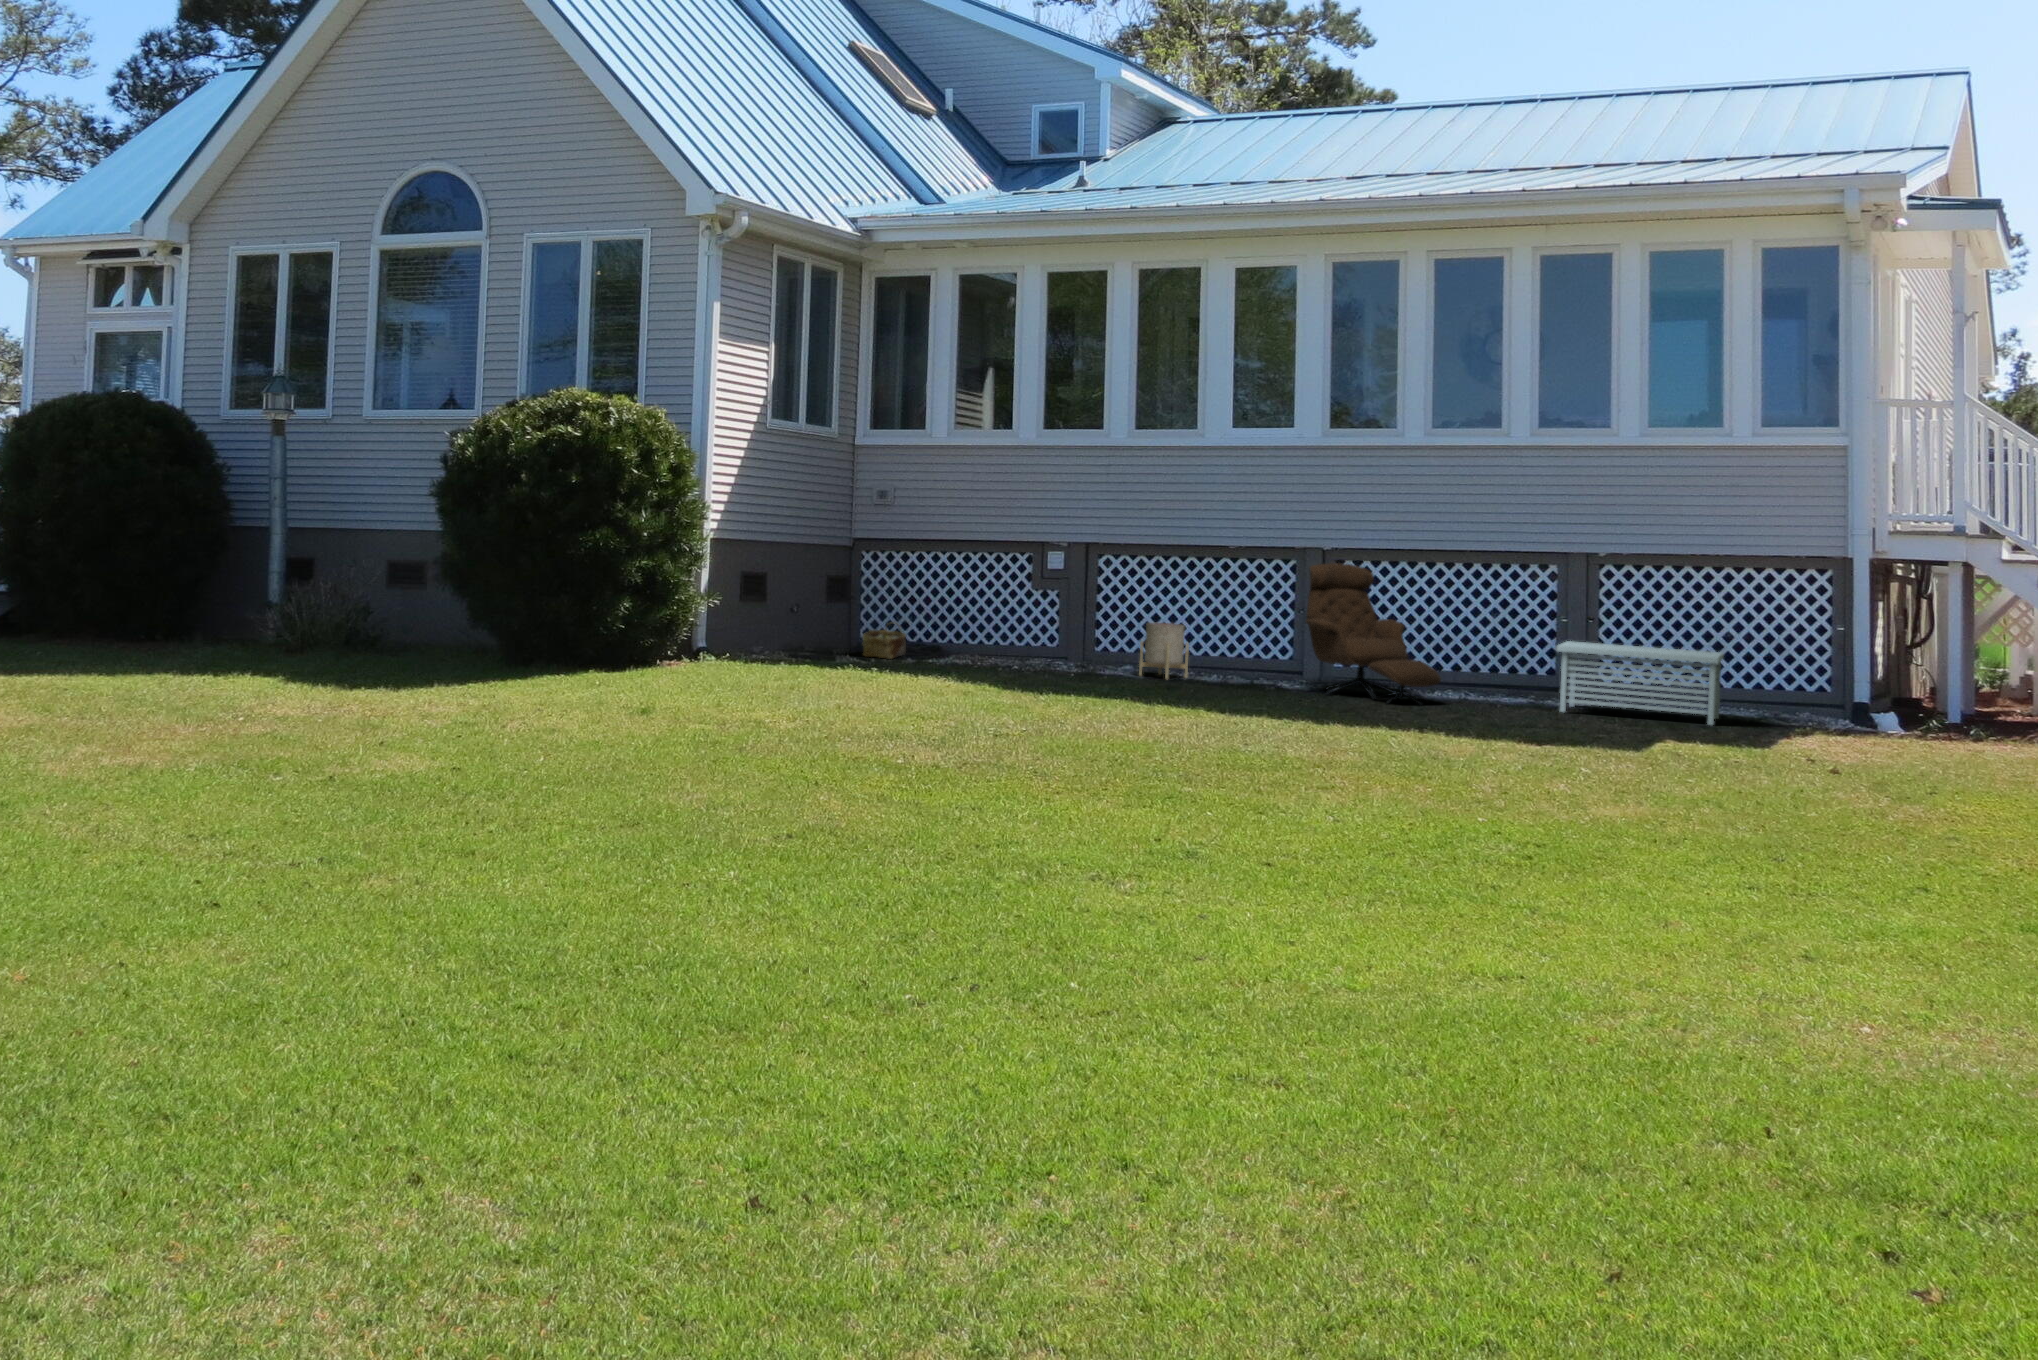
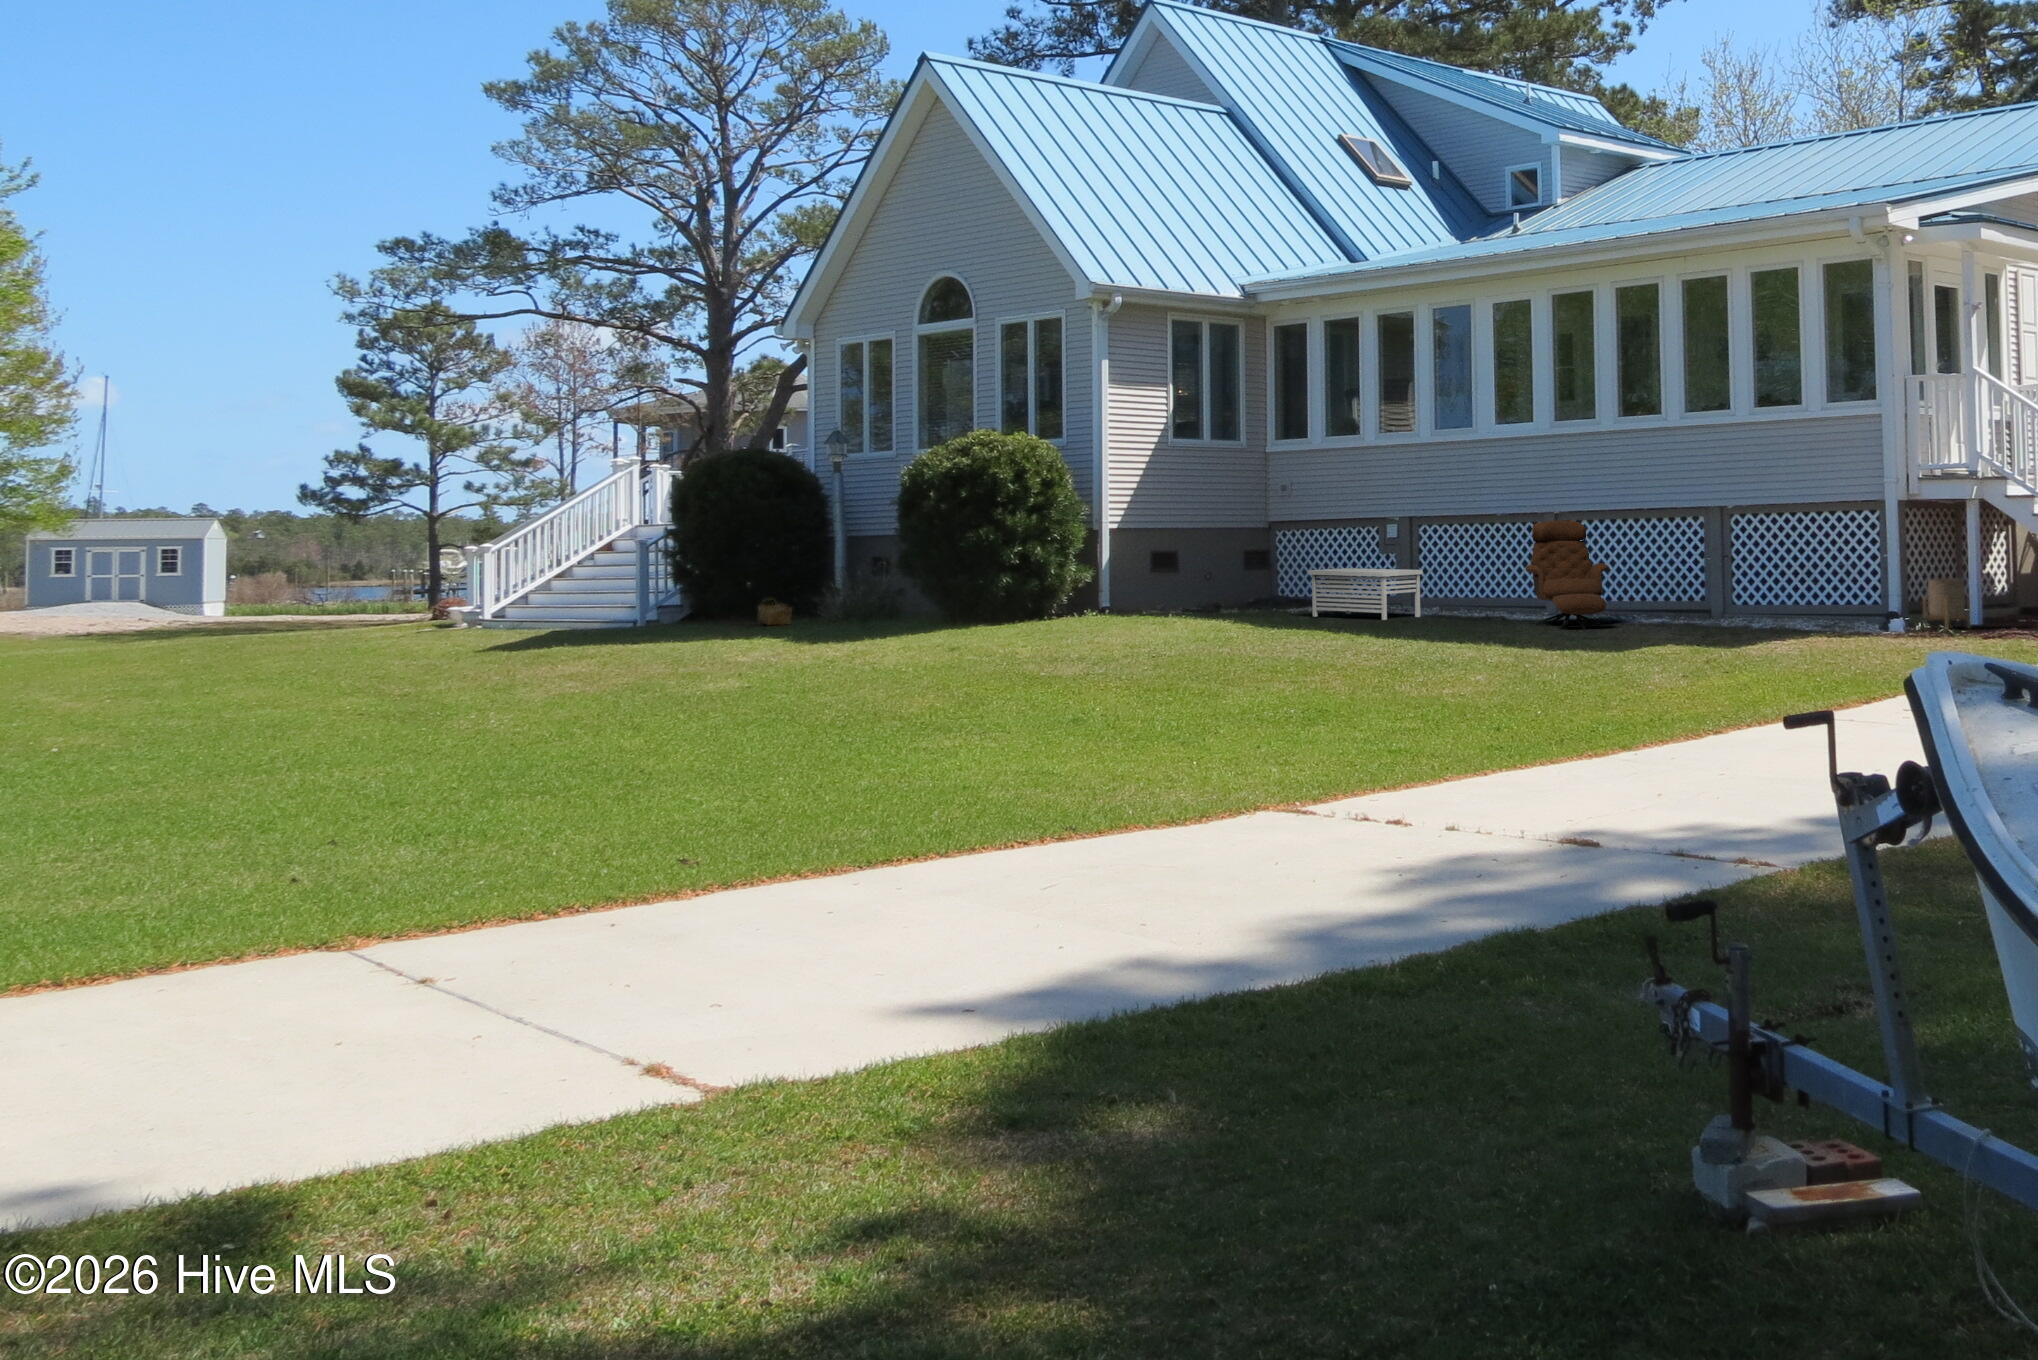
planter: present [1139,623,1189,679] -> present [1923,579,1970,629]
woven basket: present [863,624,906,659] -> present [758,601,792,625]
storage bench: present [1556,641,1724,725] -> present [1308,568,1423,620]

